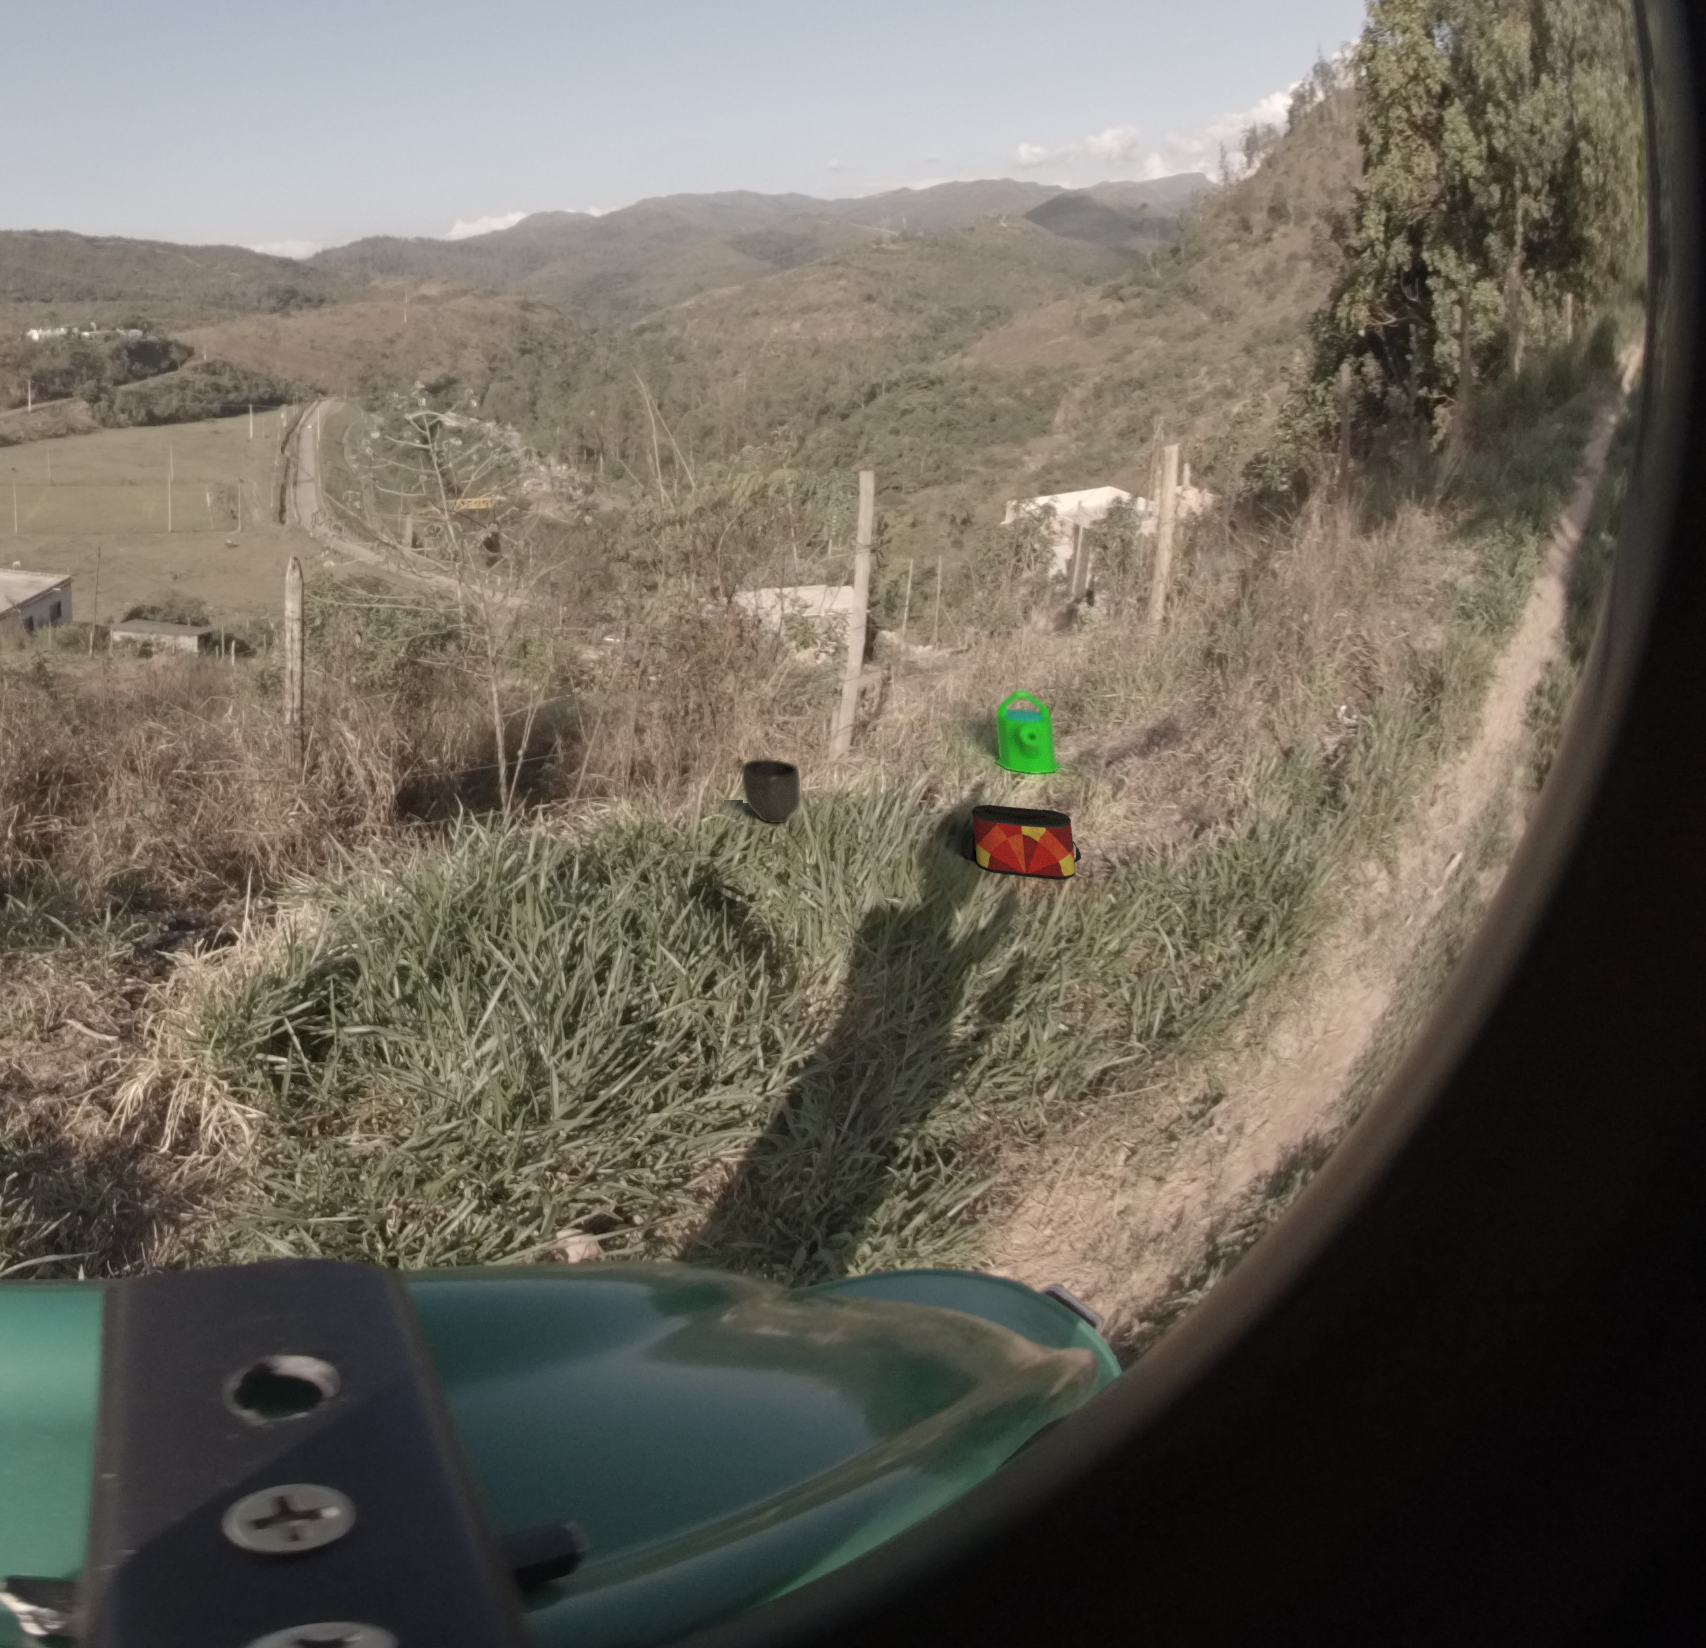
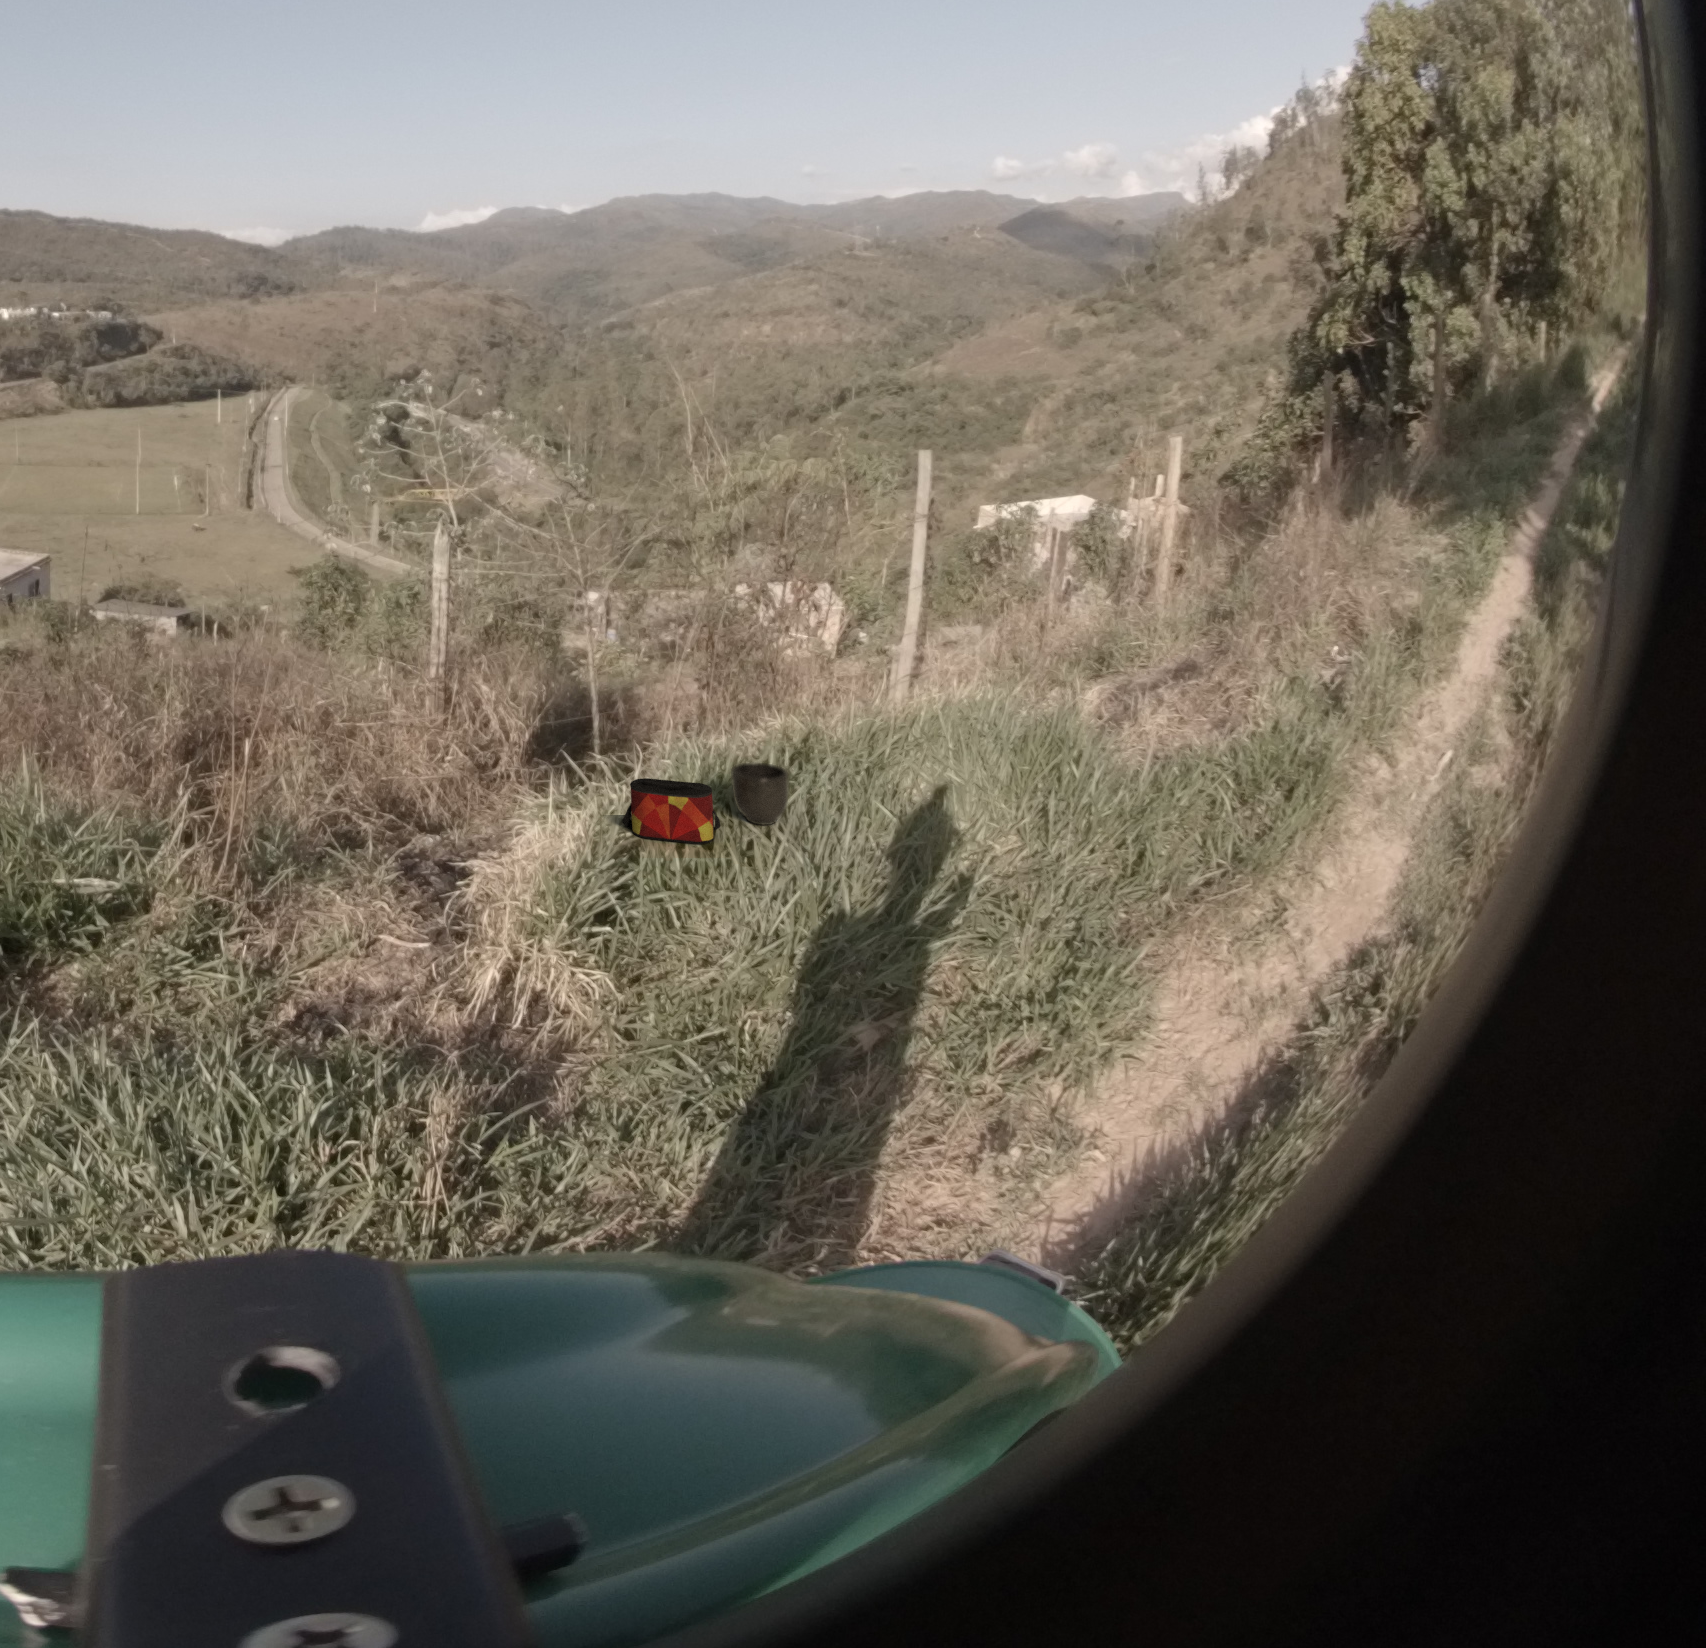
watering can: present [996,690,1060,774] -> none [972,698,1037,780]
bag: present [963,805,1081,879] -> present [622,778,720,844]

